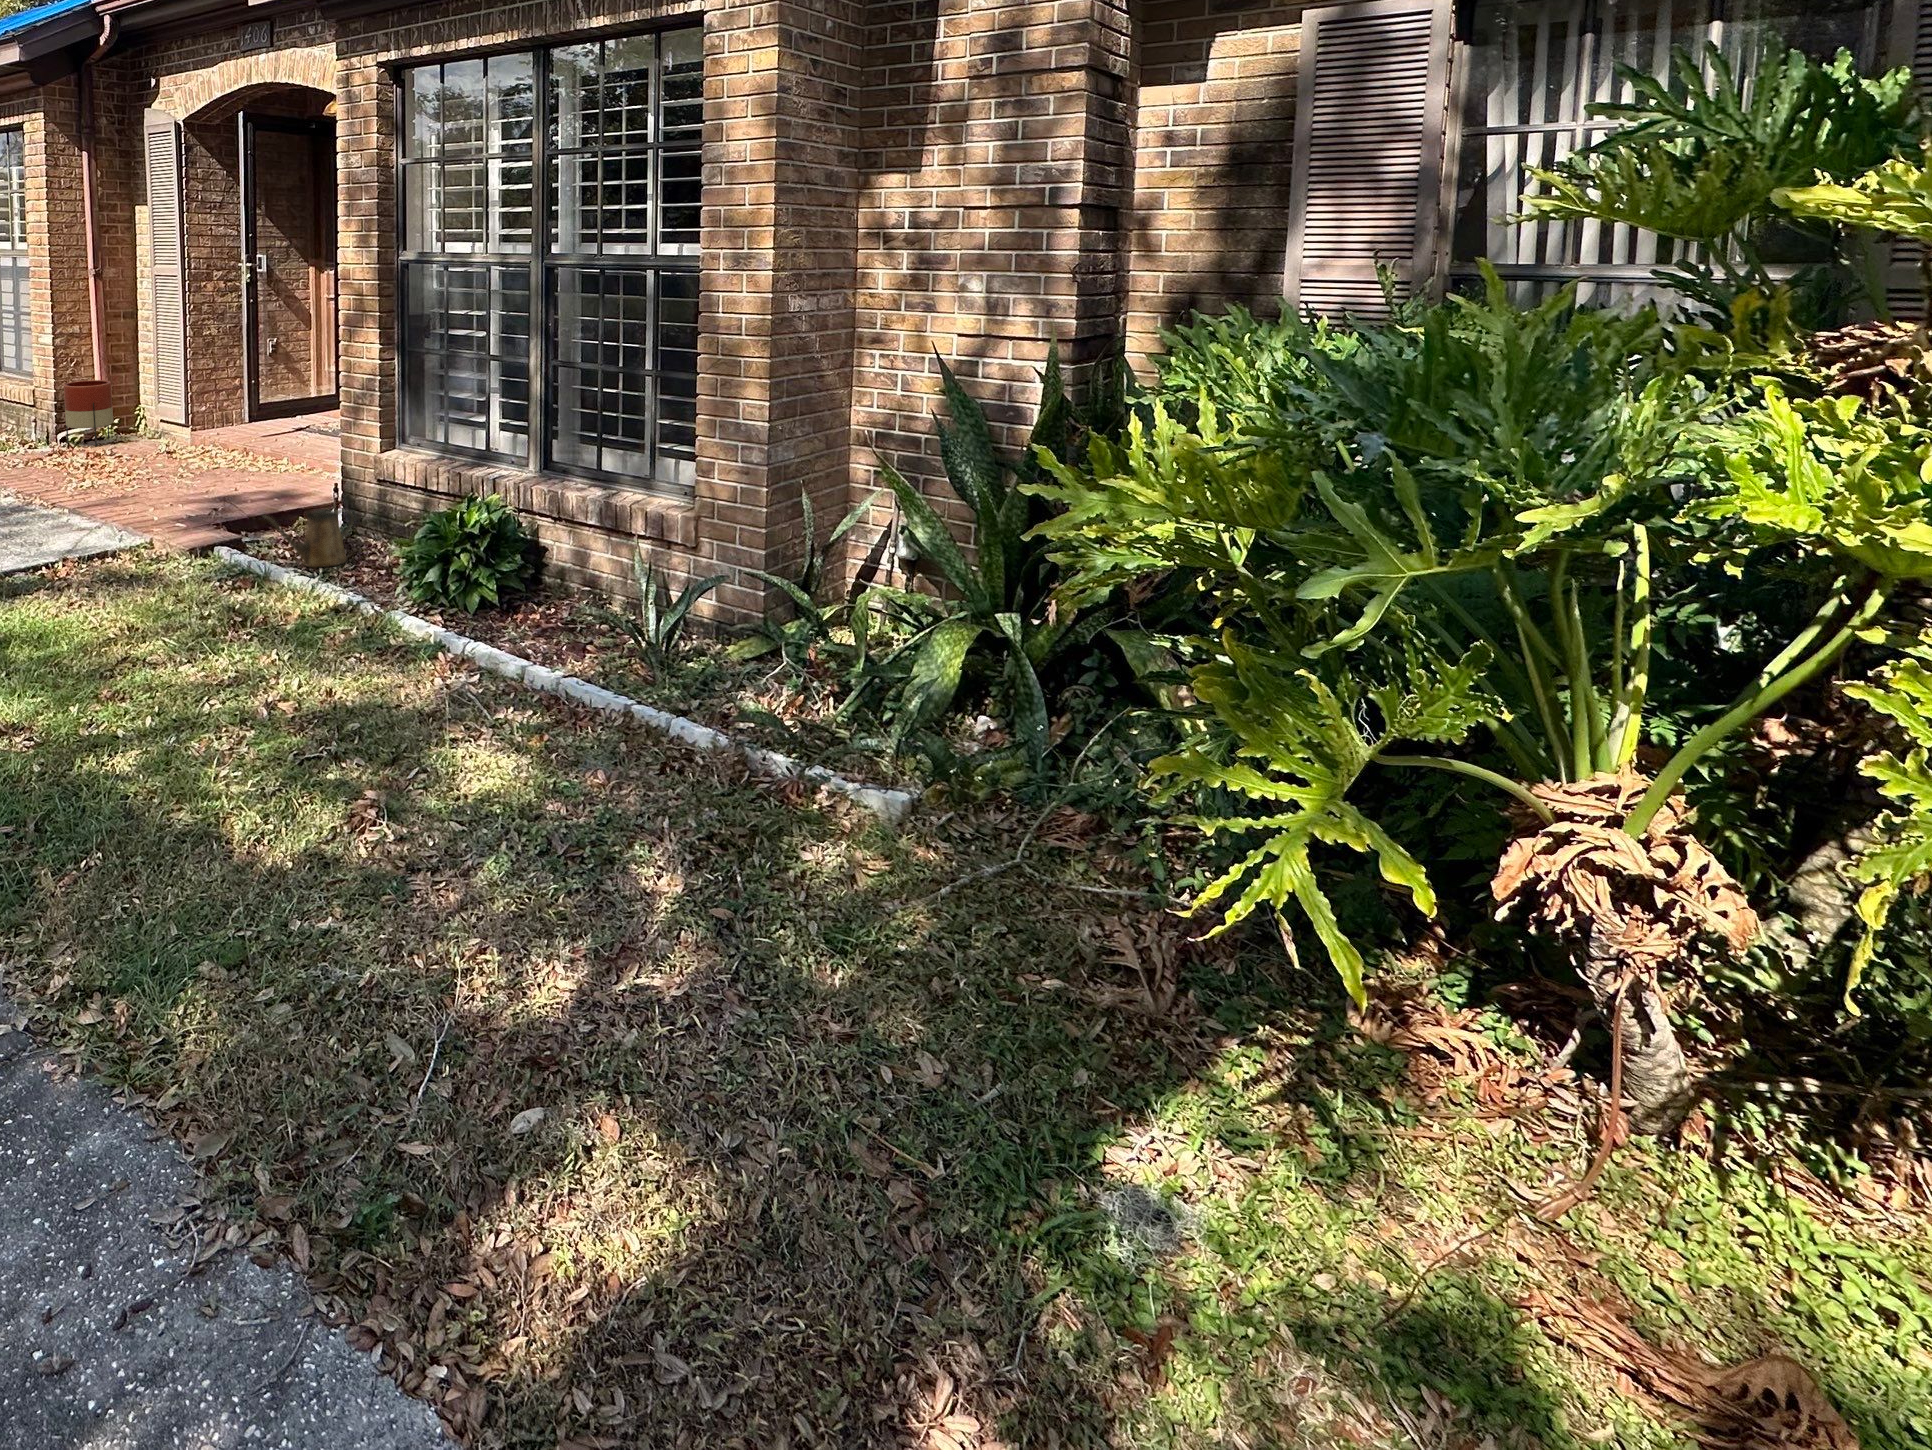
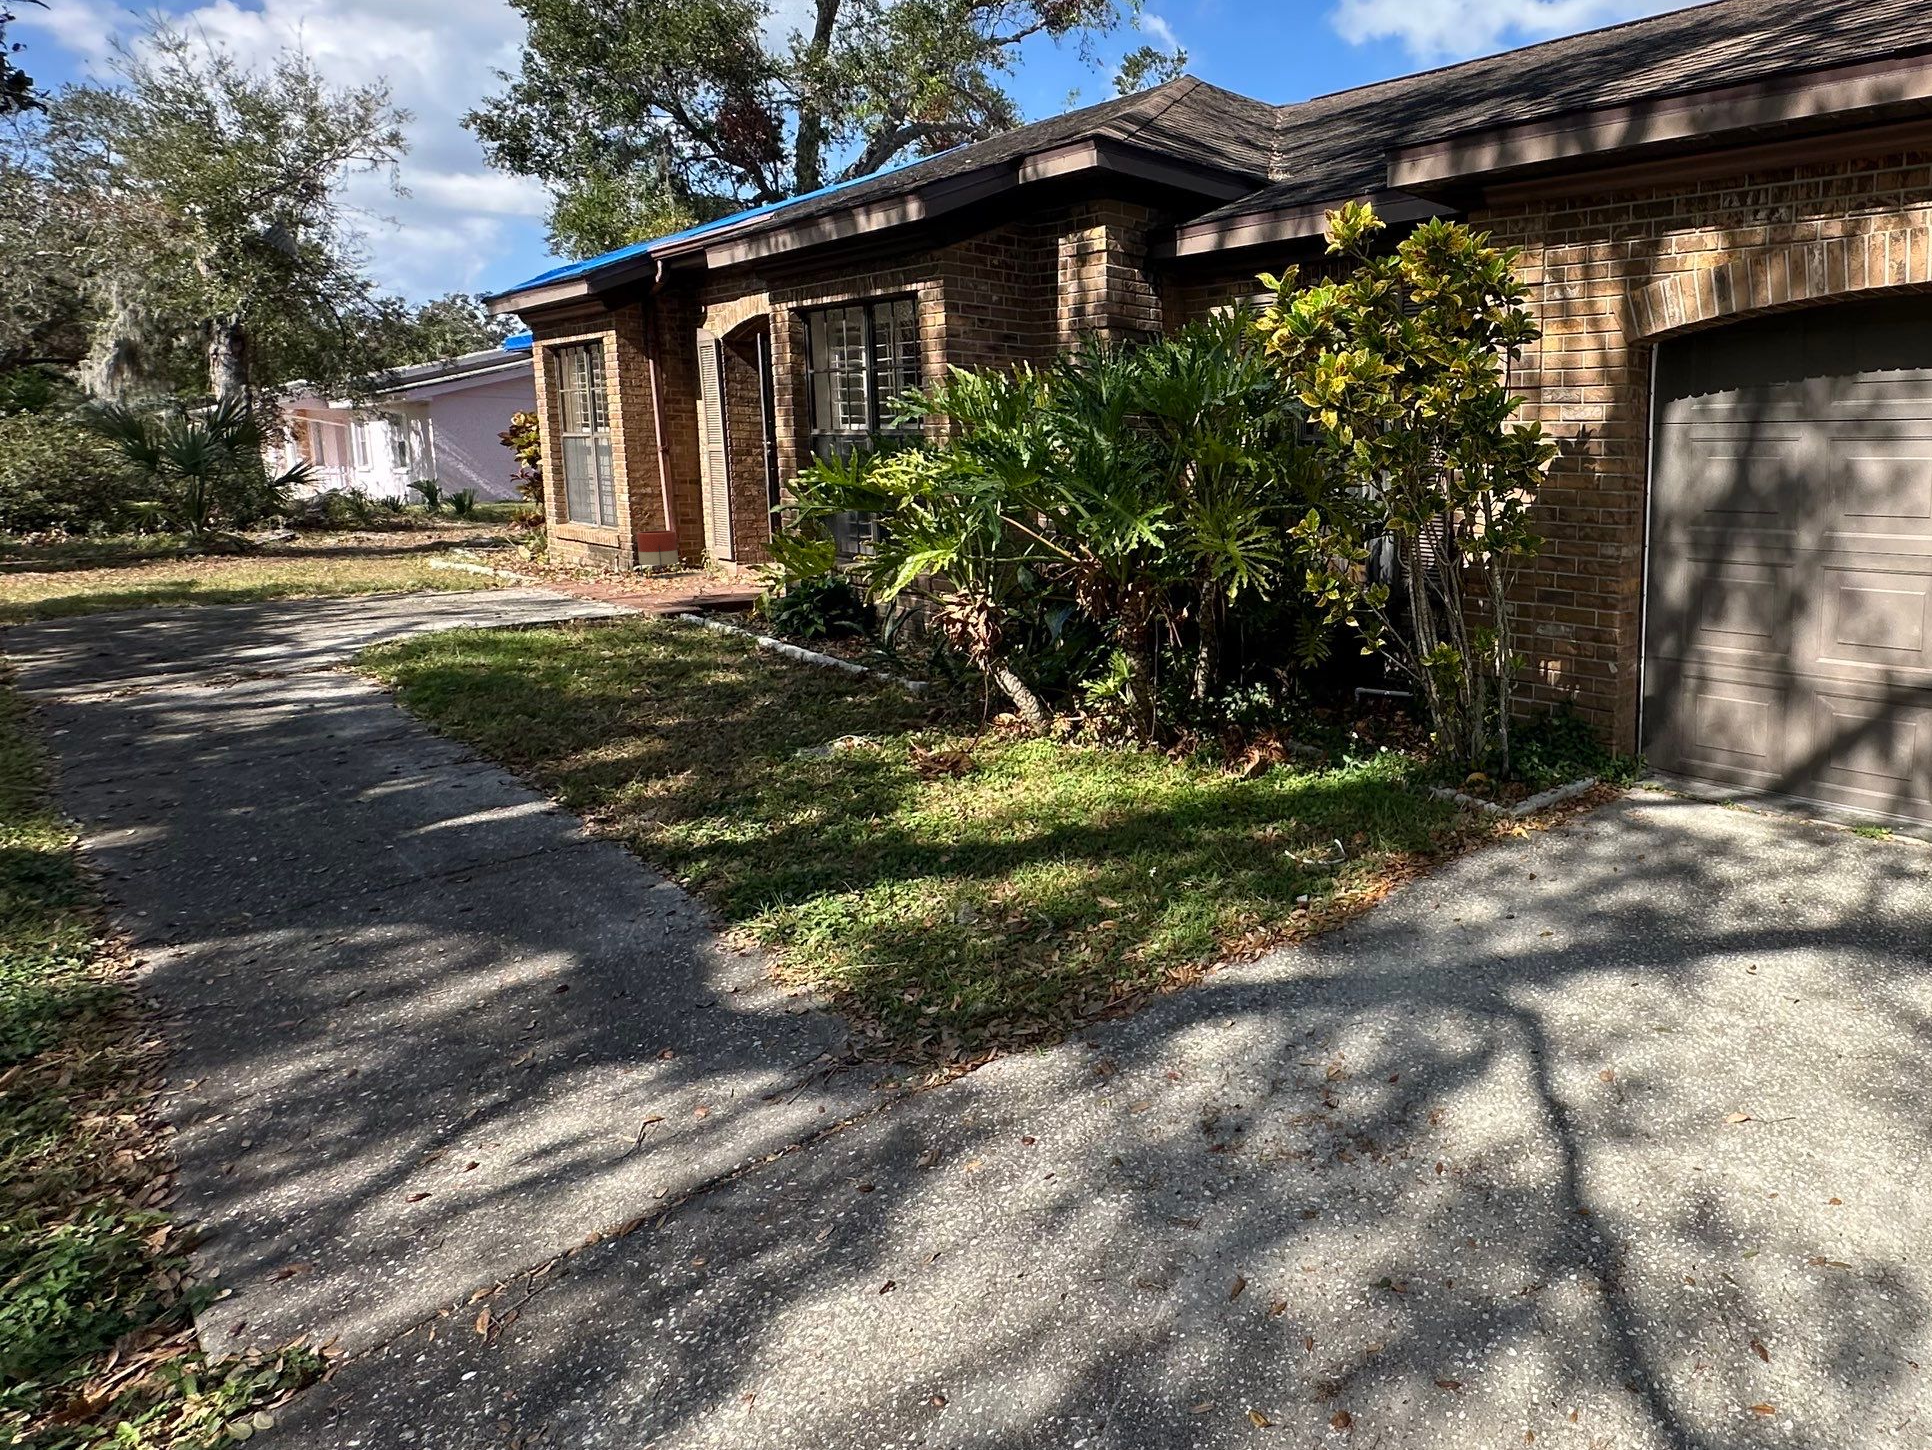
watering can: present [263,509,354,567] -> none [703,595,776,630]

